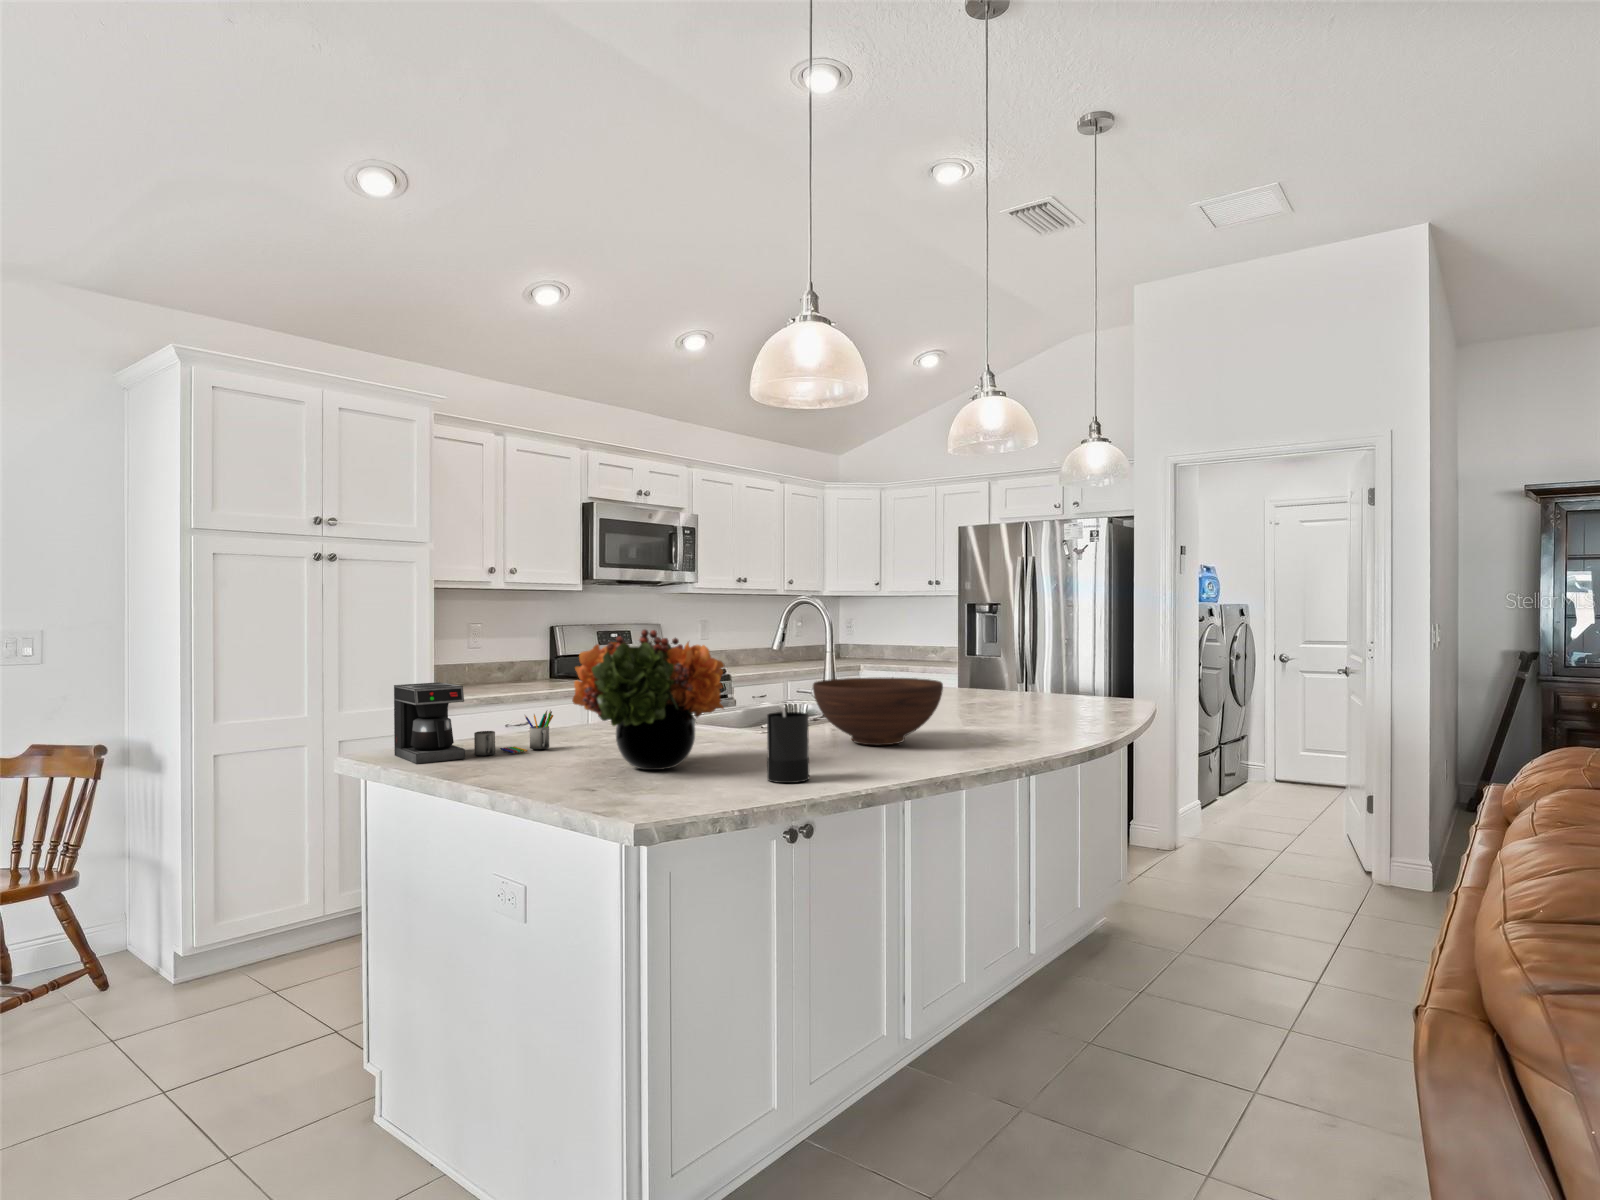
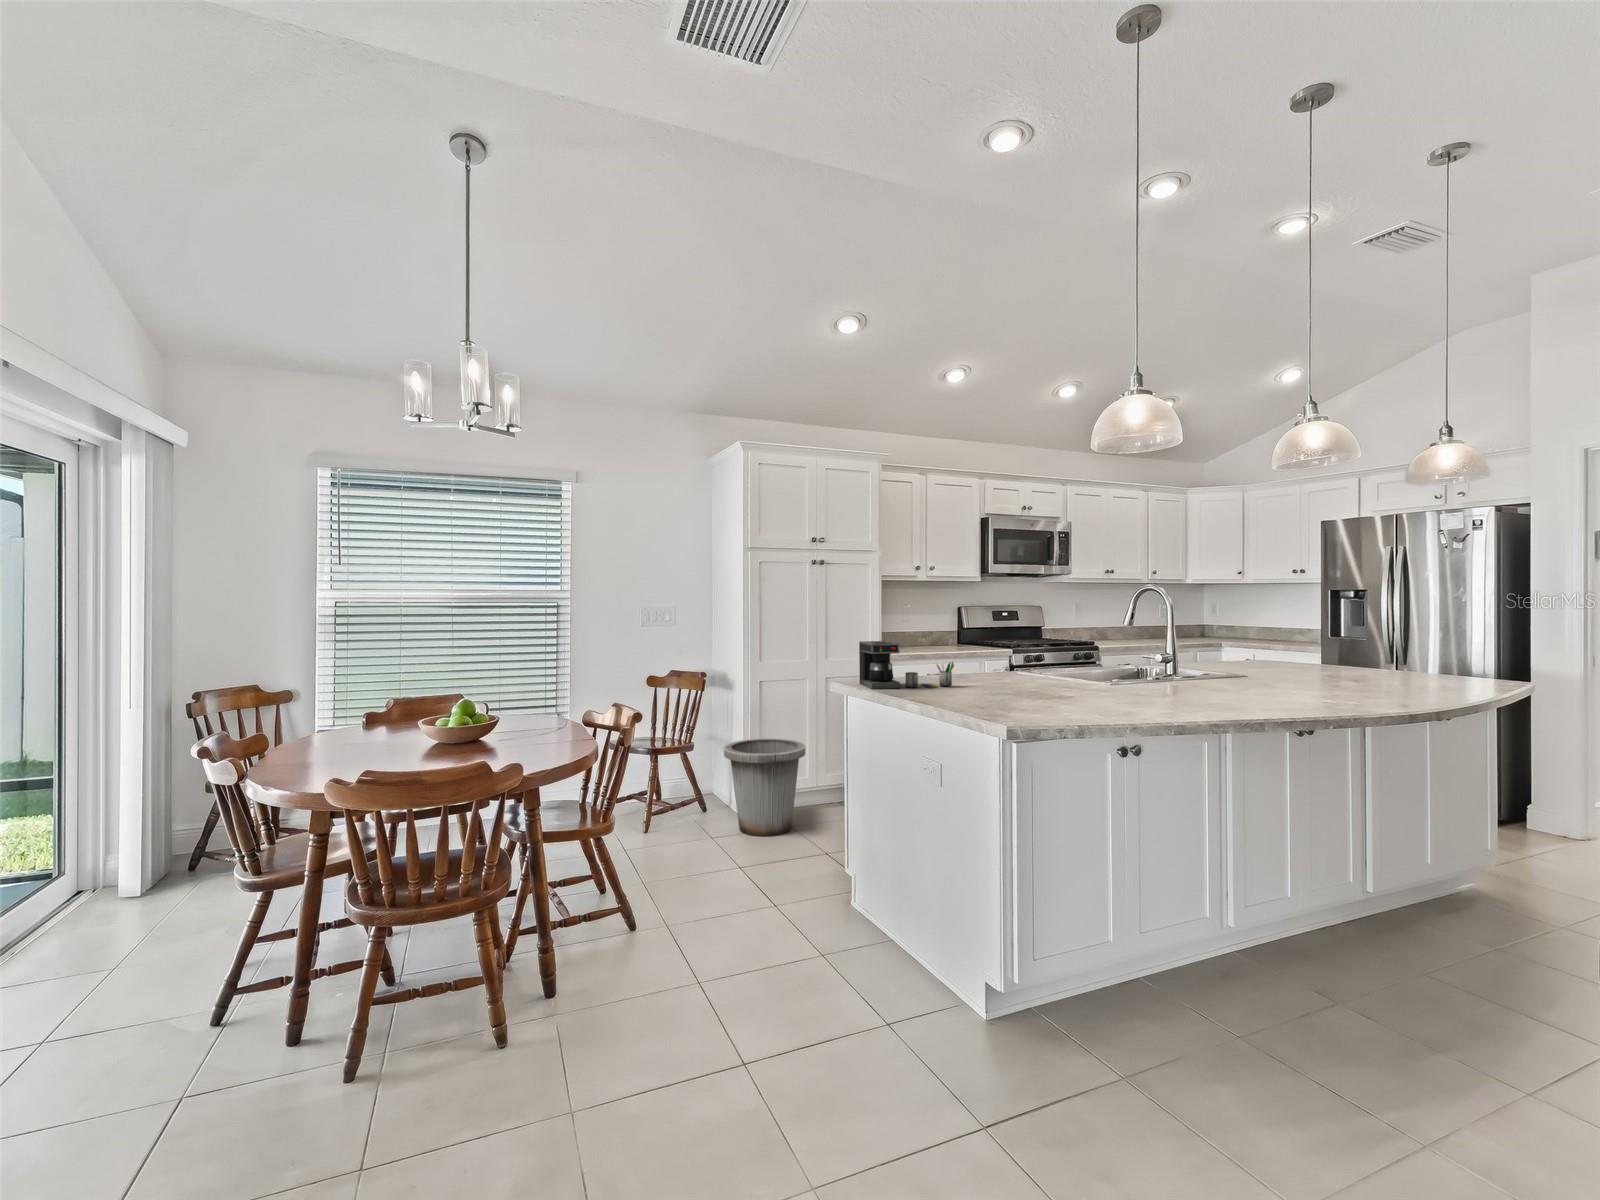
flower arrangement: present [572,629,724,770] -> none [963,610,1069,702]
fruit bowl: present [813,677,943,745] -> none [1142,649,1253,699]
candle: present [767,706,809,783] -> none [1095,663,1126,716]
trash can: none [139,847,302,1023] -> present [724,738,805,836]

